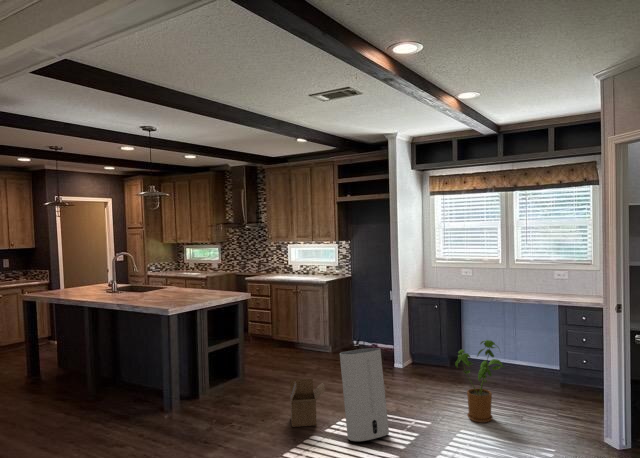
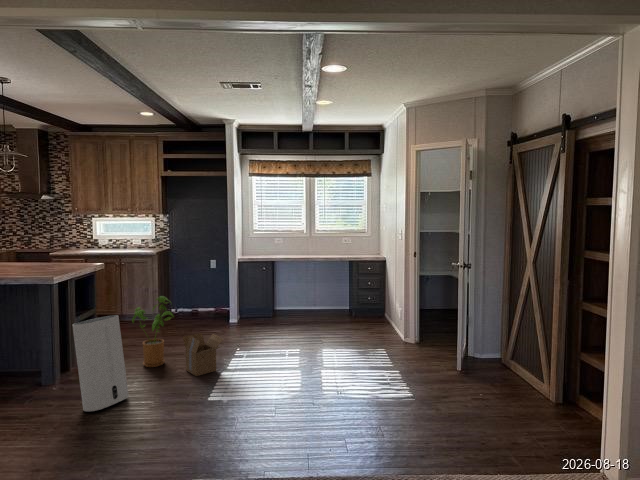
house plant: present [455,340,504,423] -> present [132,296,174,367]
air purifier: present [340,348,389,441] -> present [72,315,129,411]

